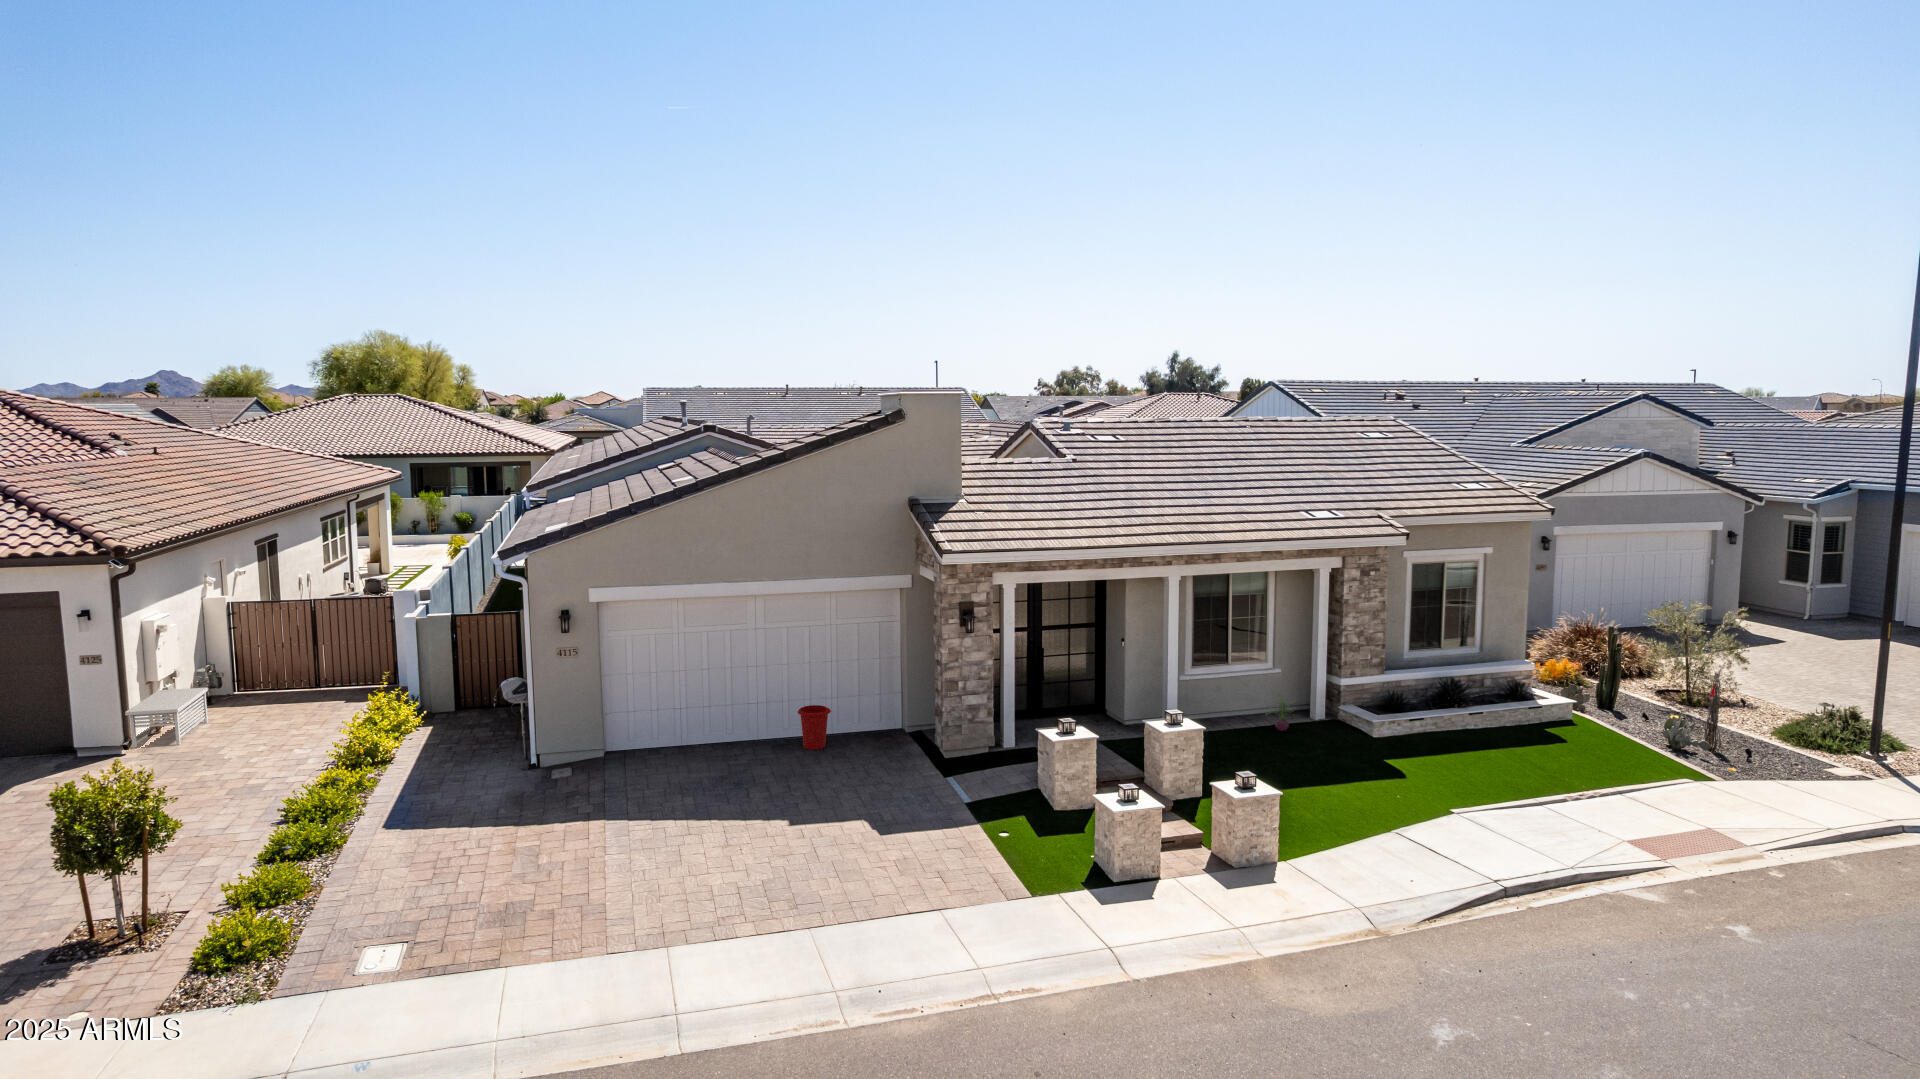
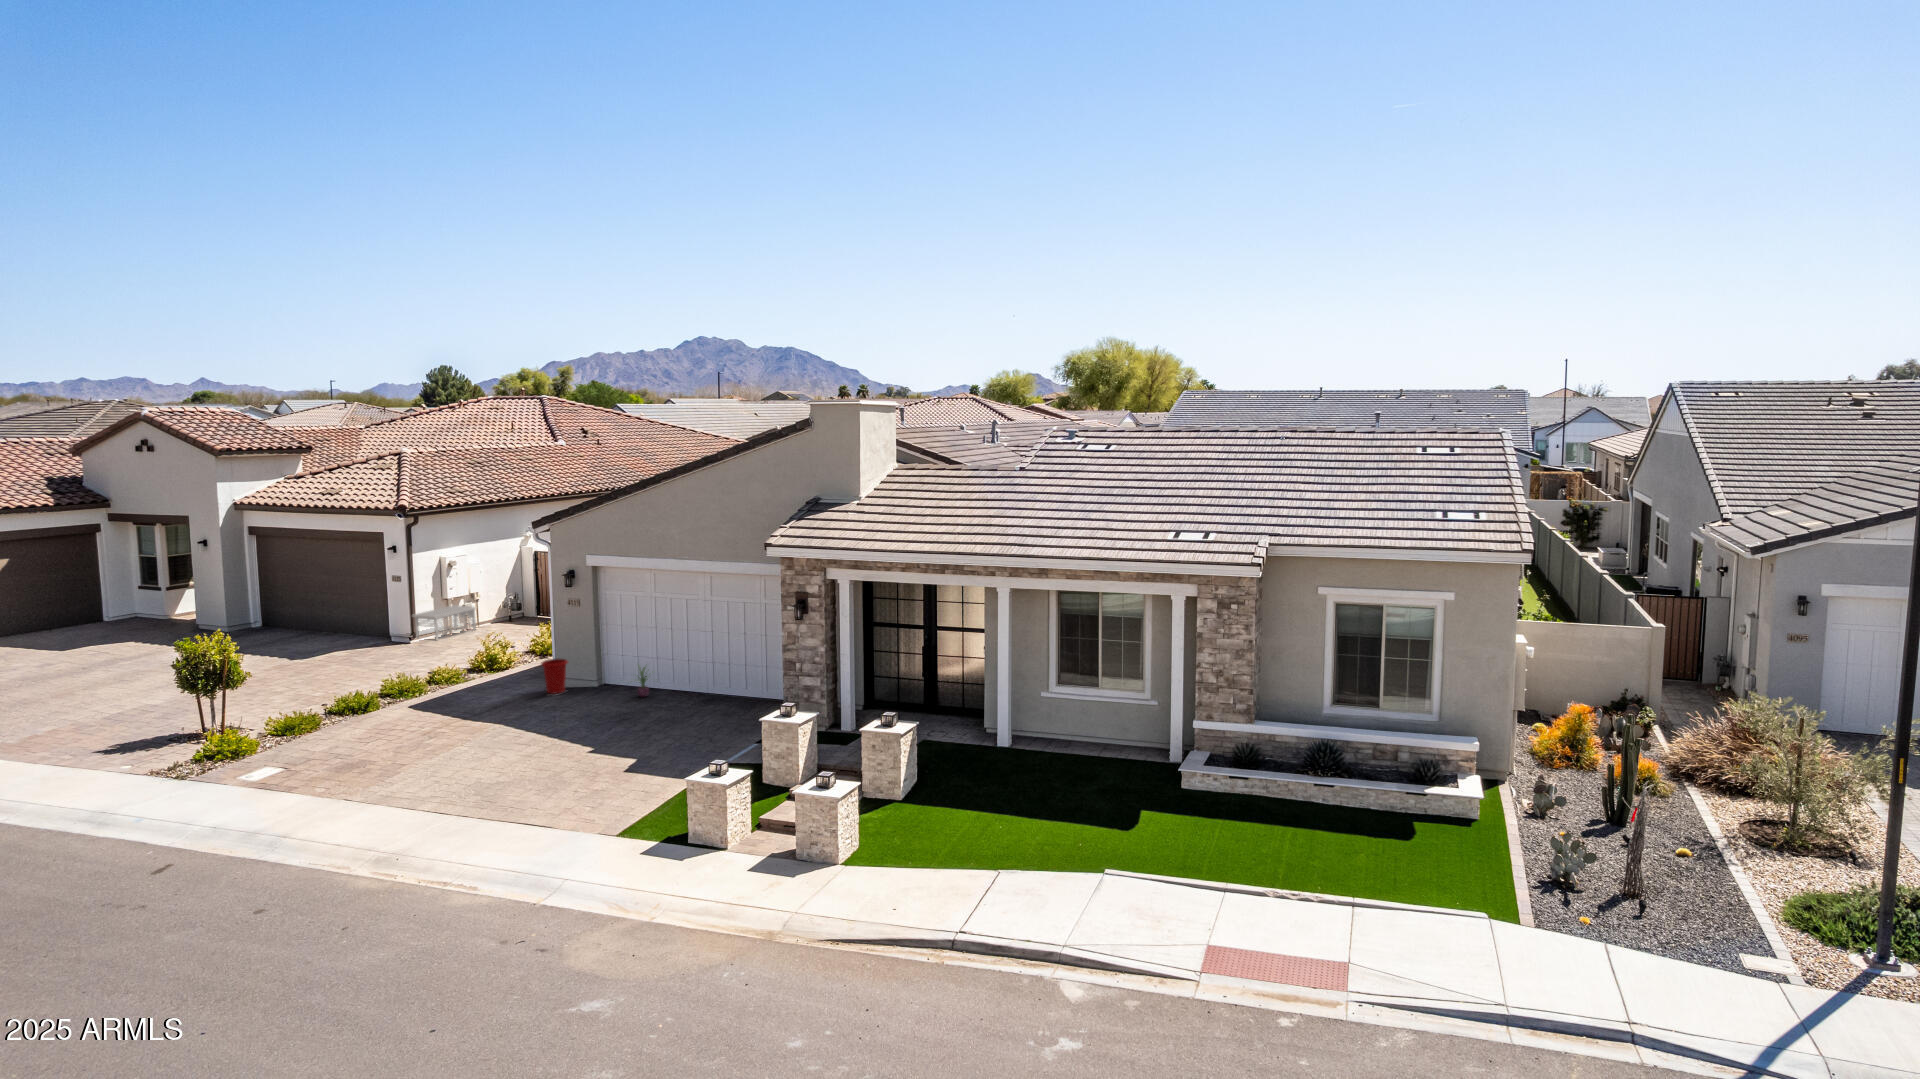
decorative plant: present [1267,694,1292,731] -> present [638,666,649,697]
waste bin: present [798,705,831,750] -> present [541,659,568,694]

